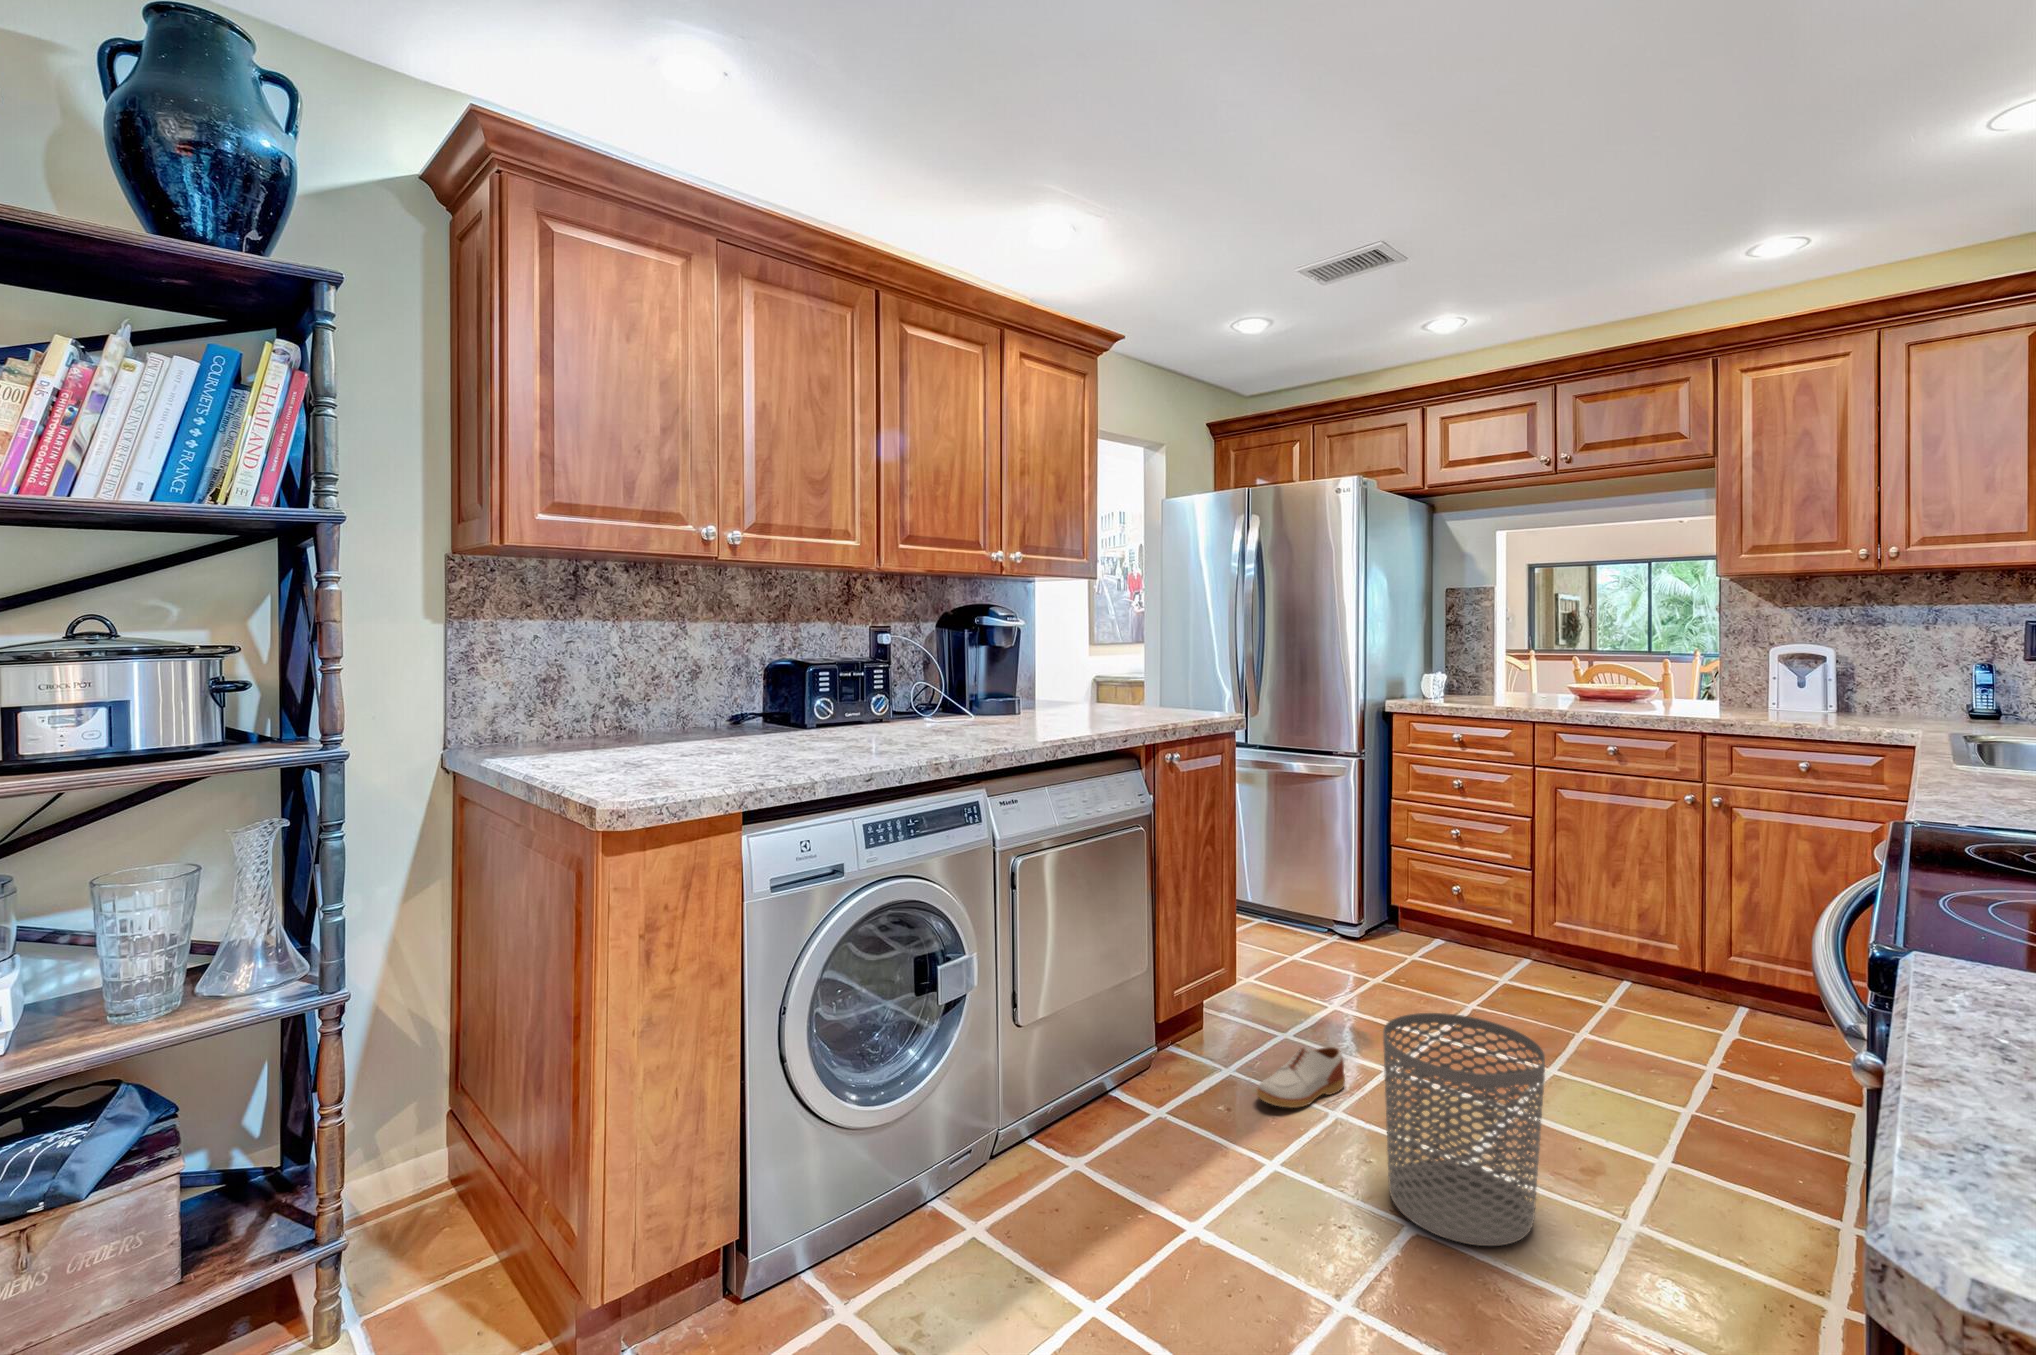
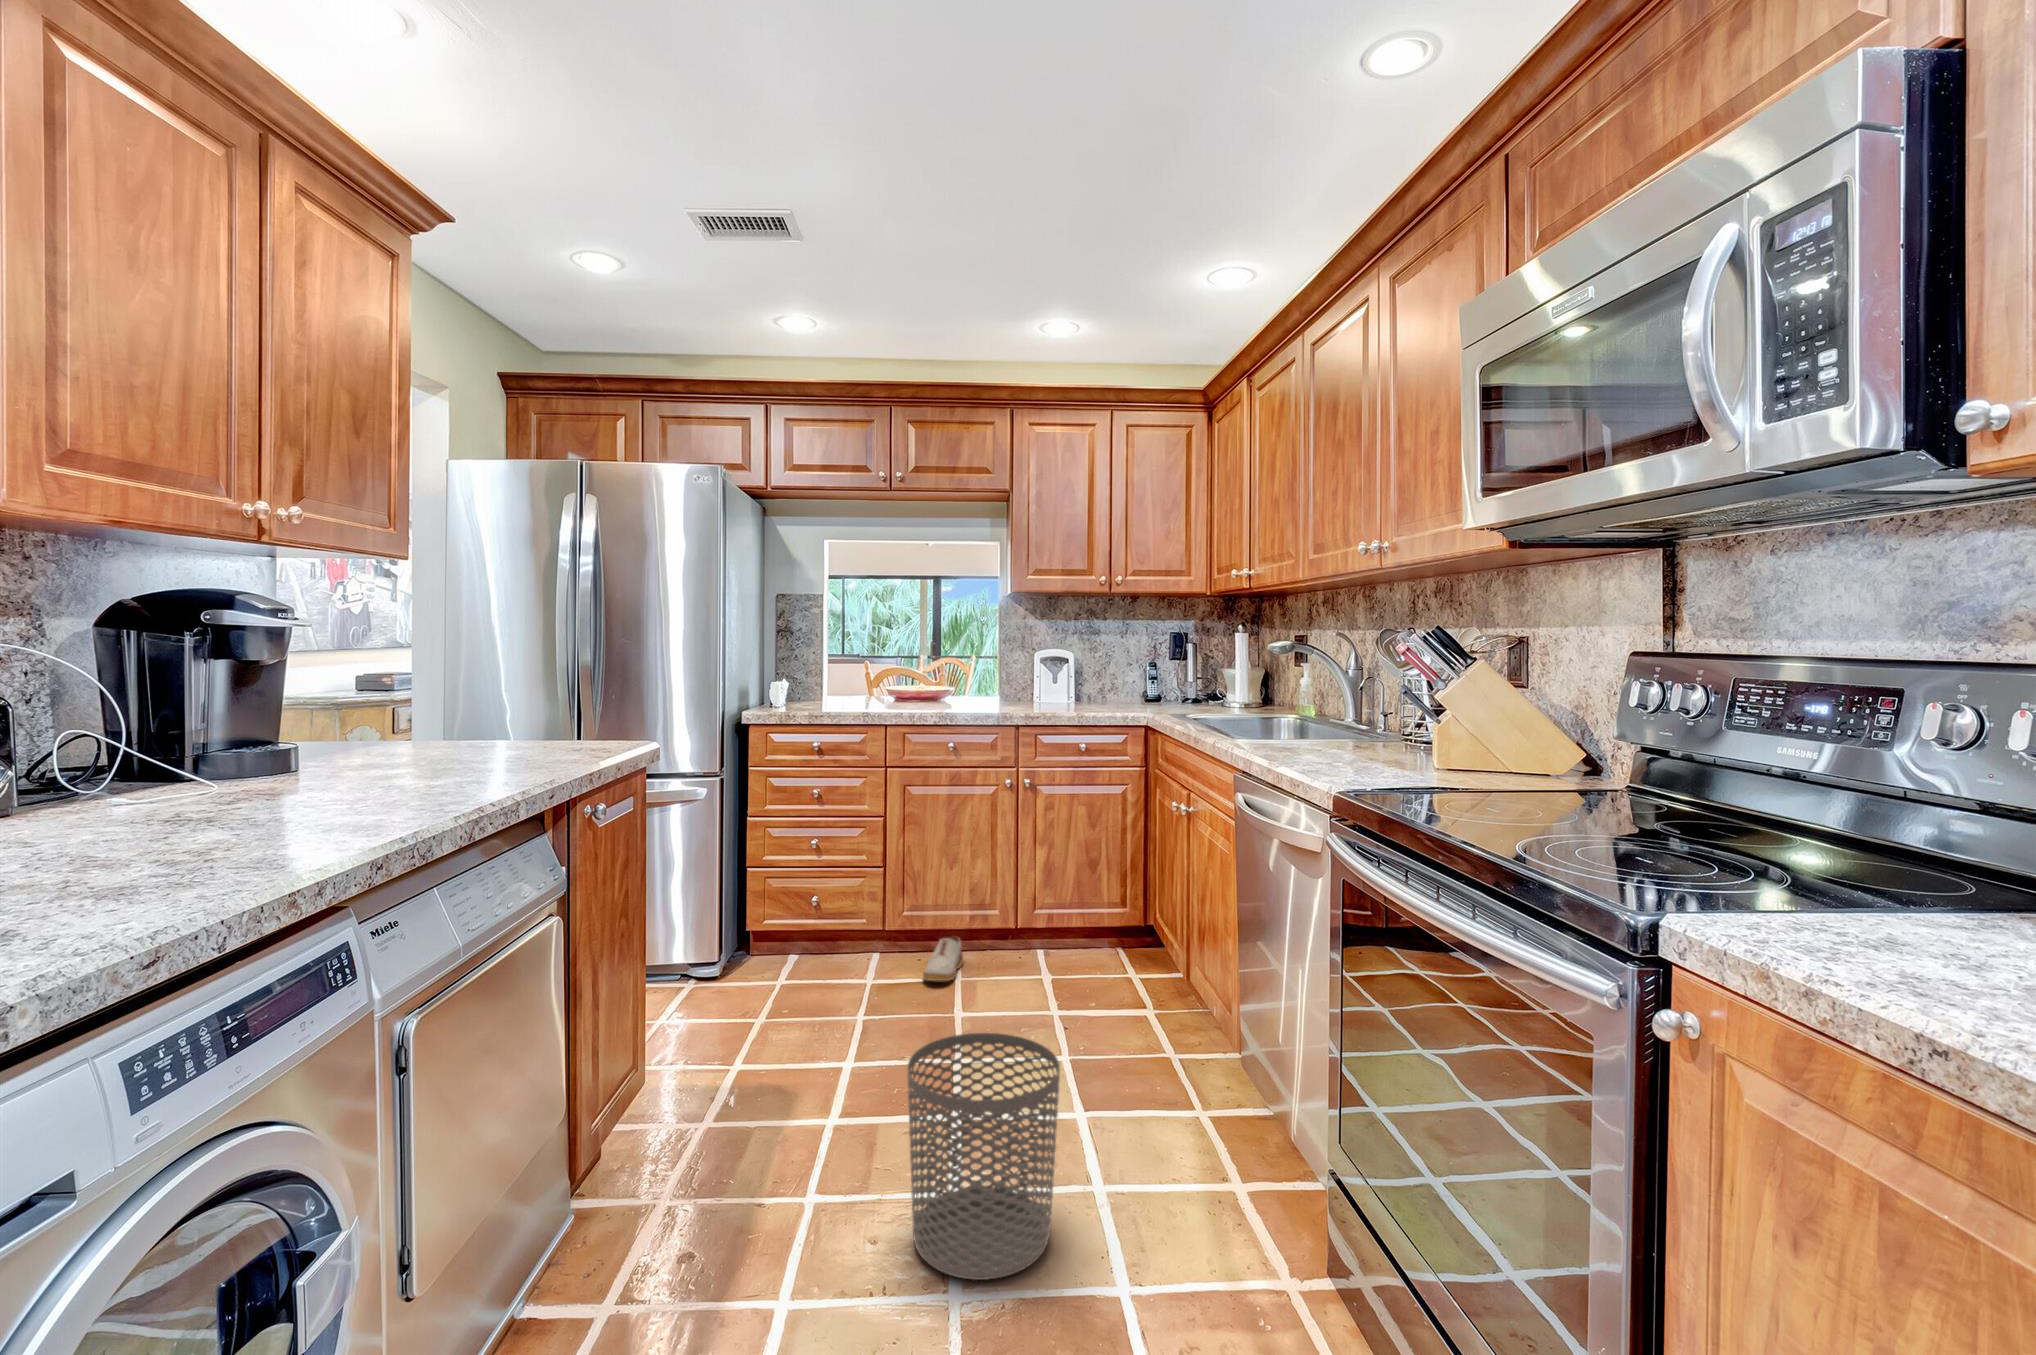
shoe: present [1257,1047,1345,1108] -> present [923,937,963,981]

